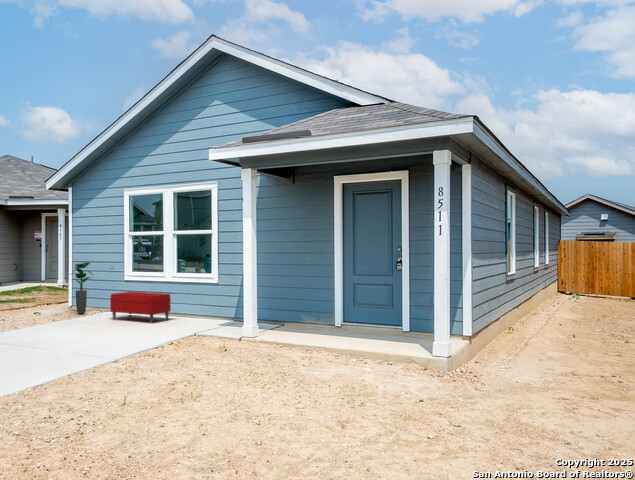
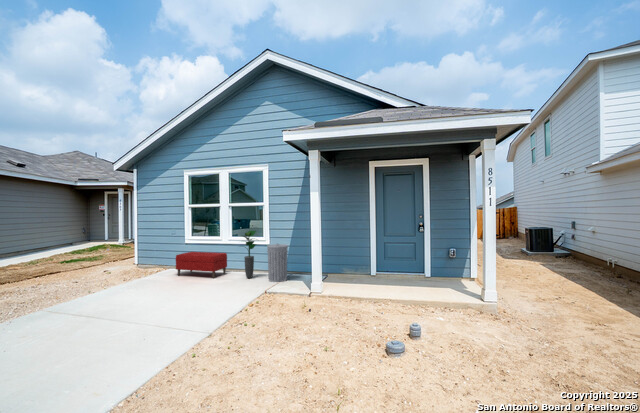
potted plant: present [72,262,93,314] -> present [243,231,256,278]
trash can: none [211,282,237,329] -> present [267,244,288,282]

